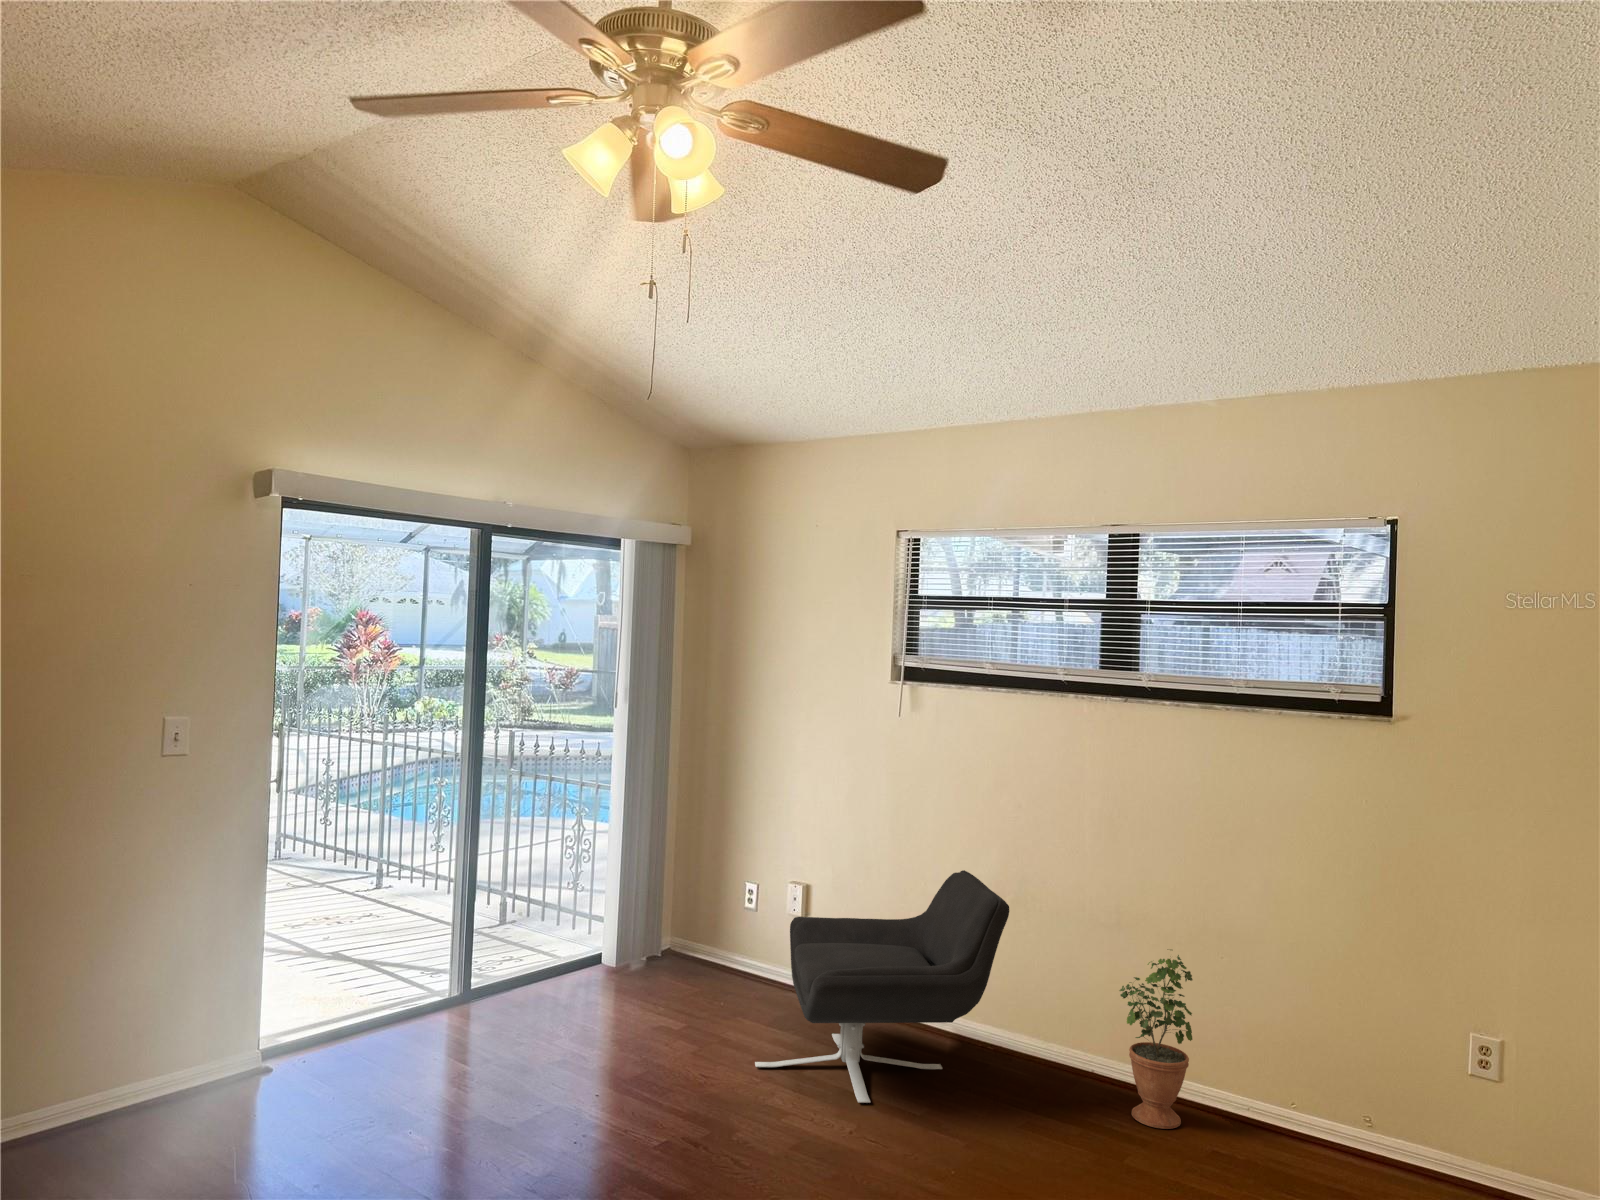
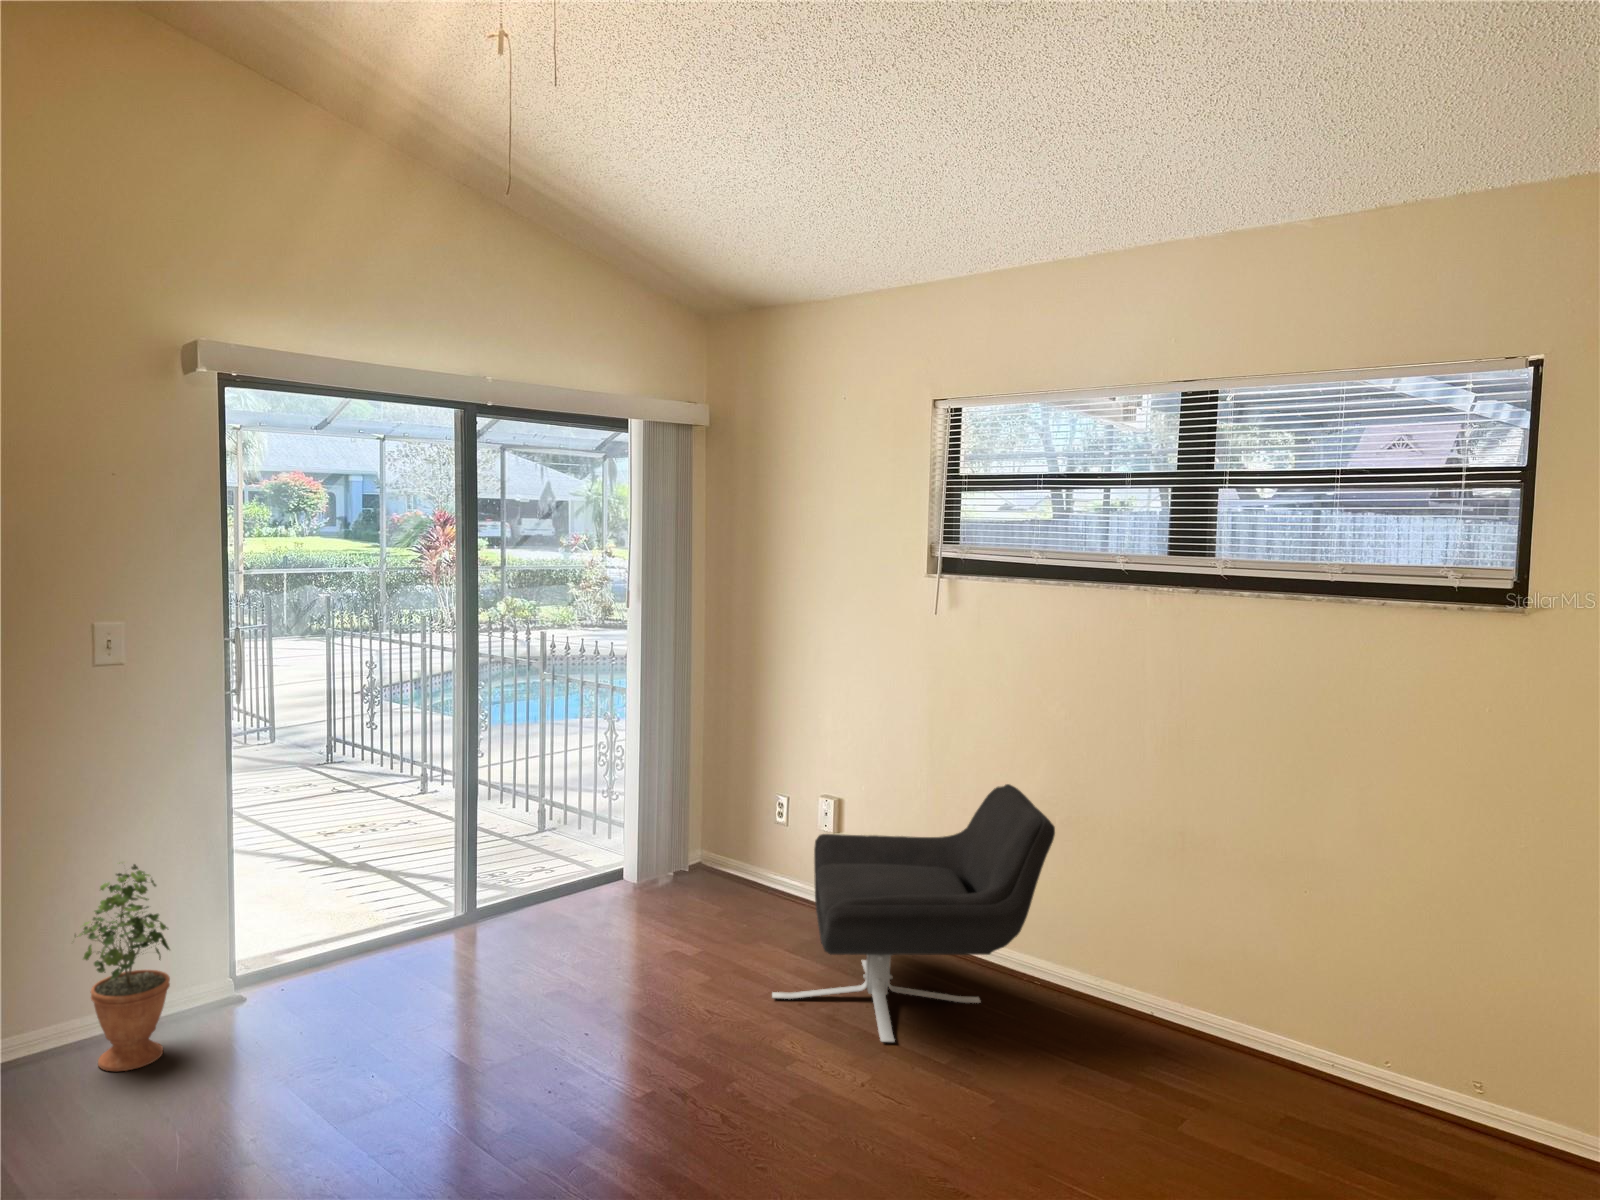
potted plant: present [1119,955,1193,1129] -> present [79,864,170,1071]

